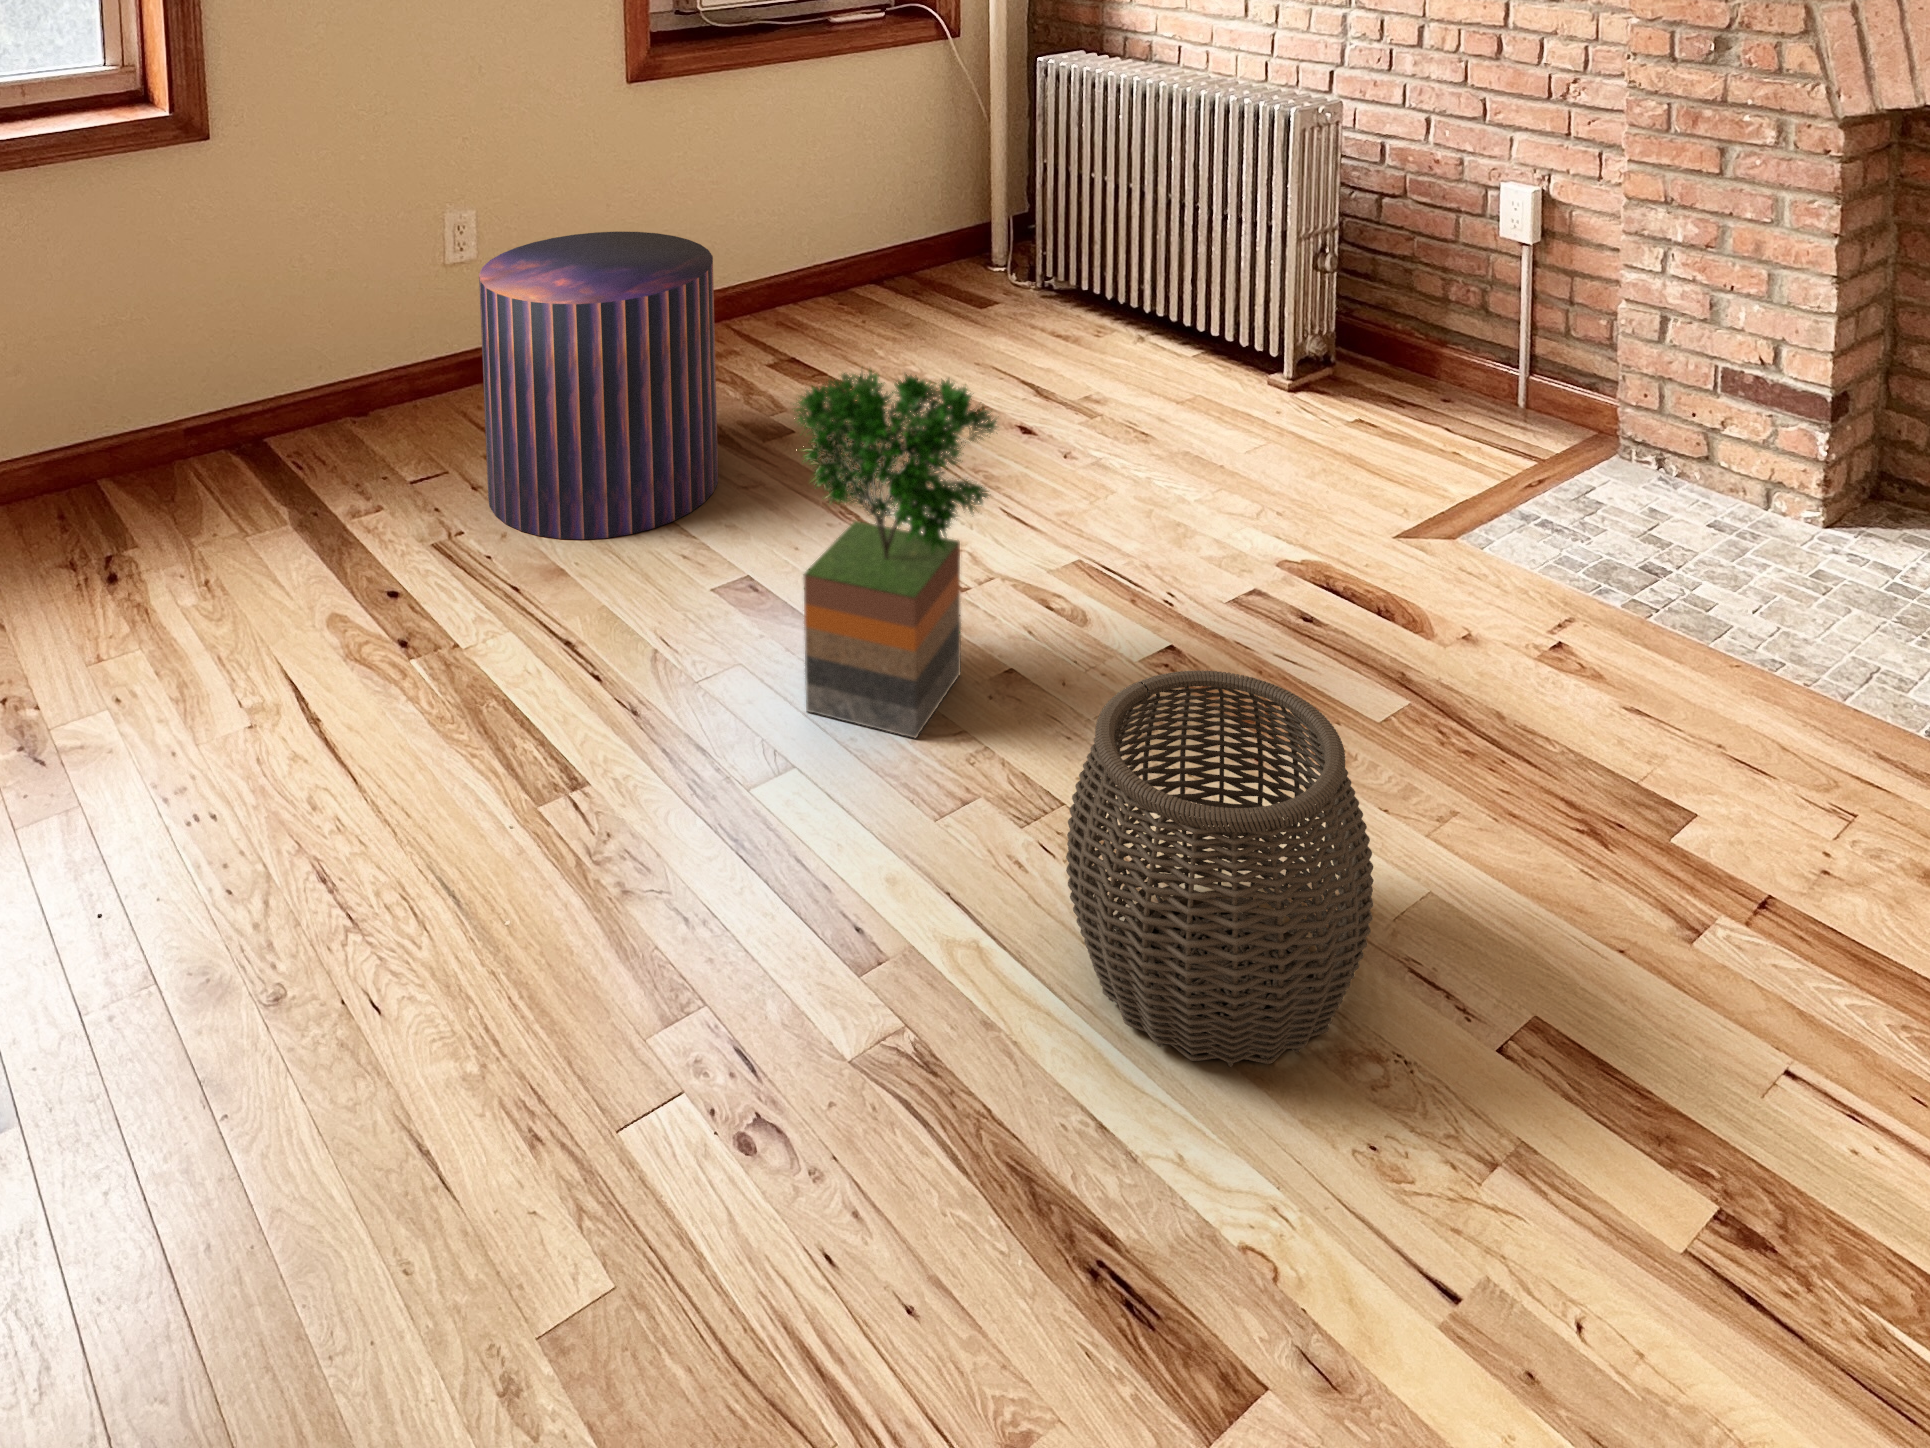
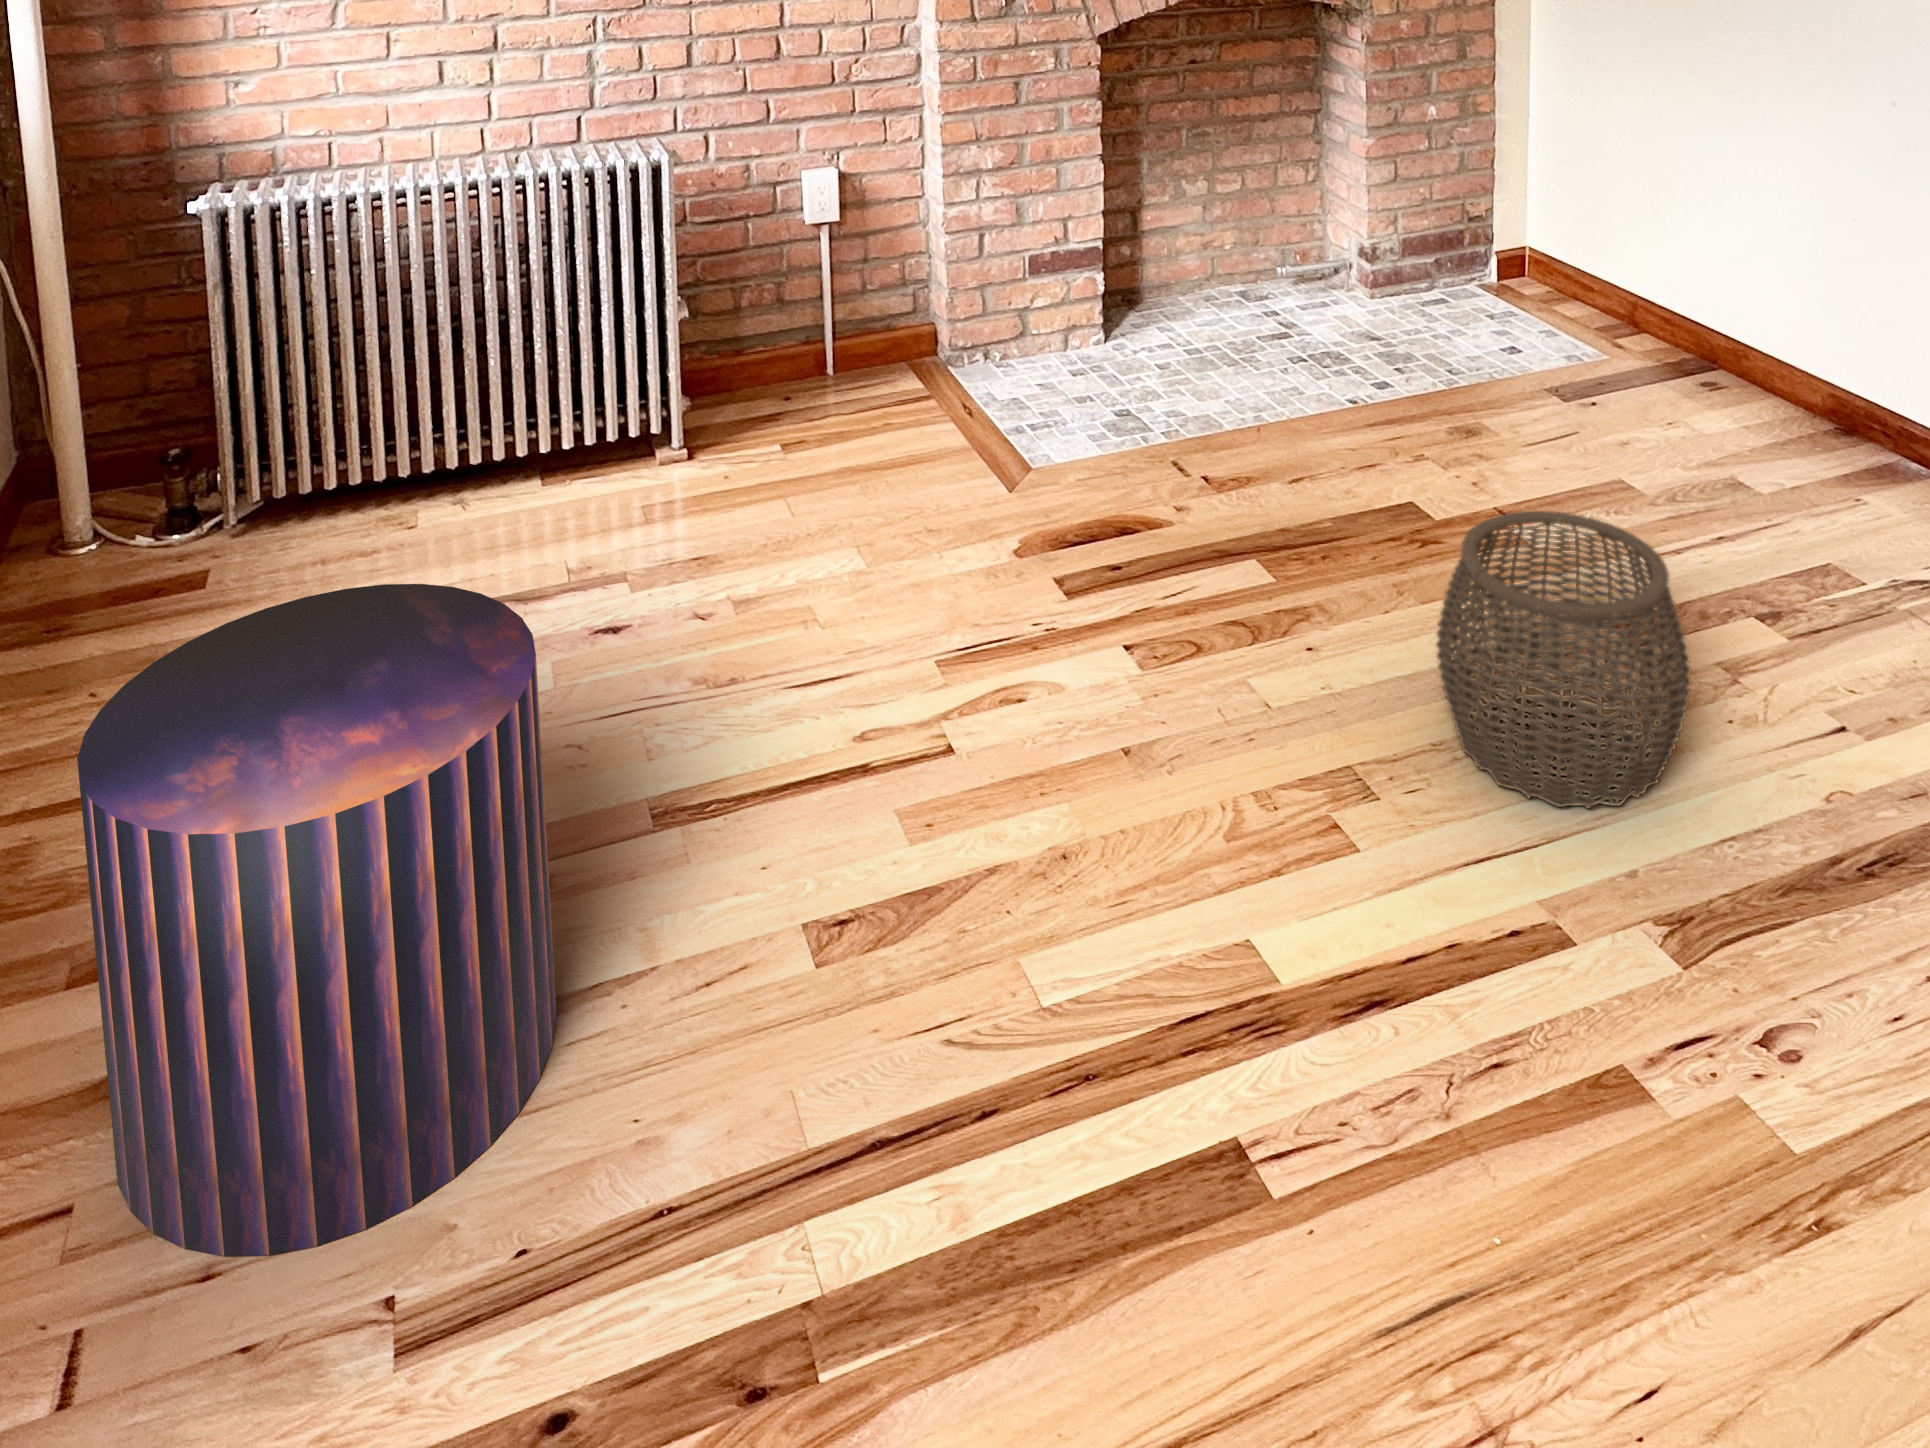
potted tree: present [794,370,996,738] -> none [961,470,1265,925]

